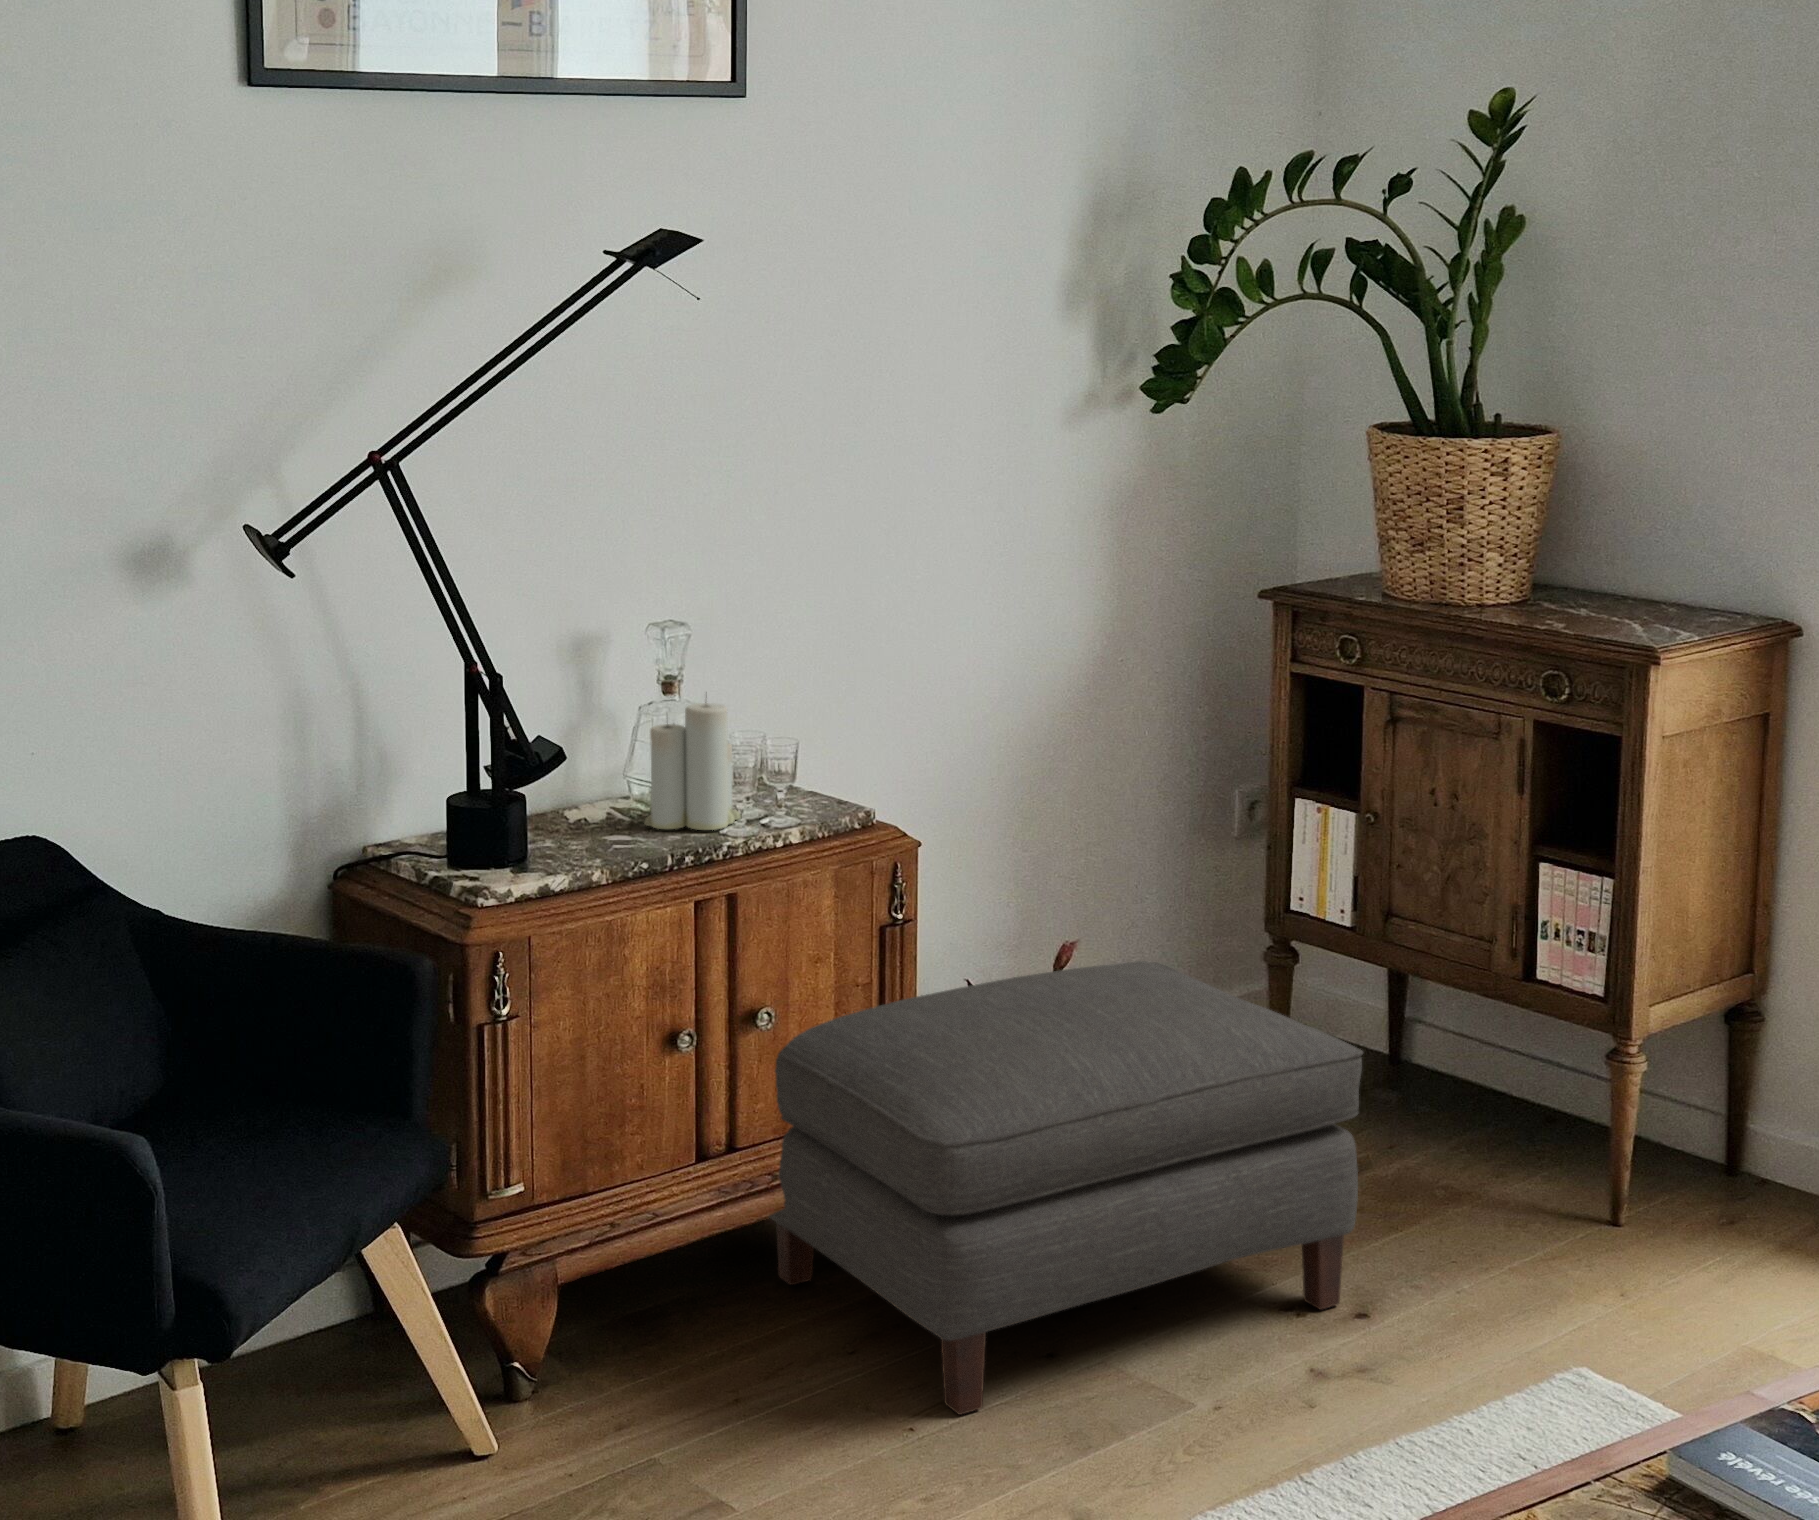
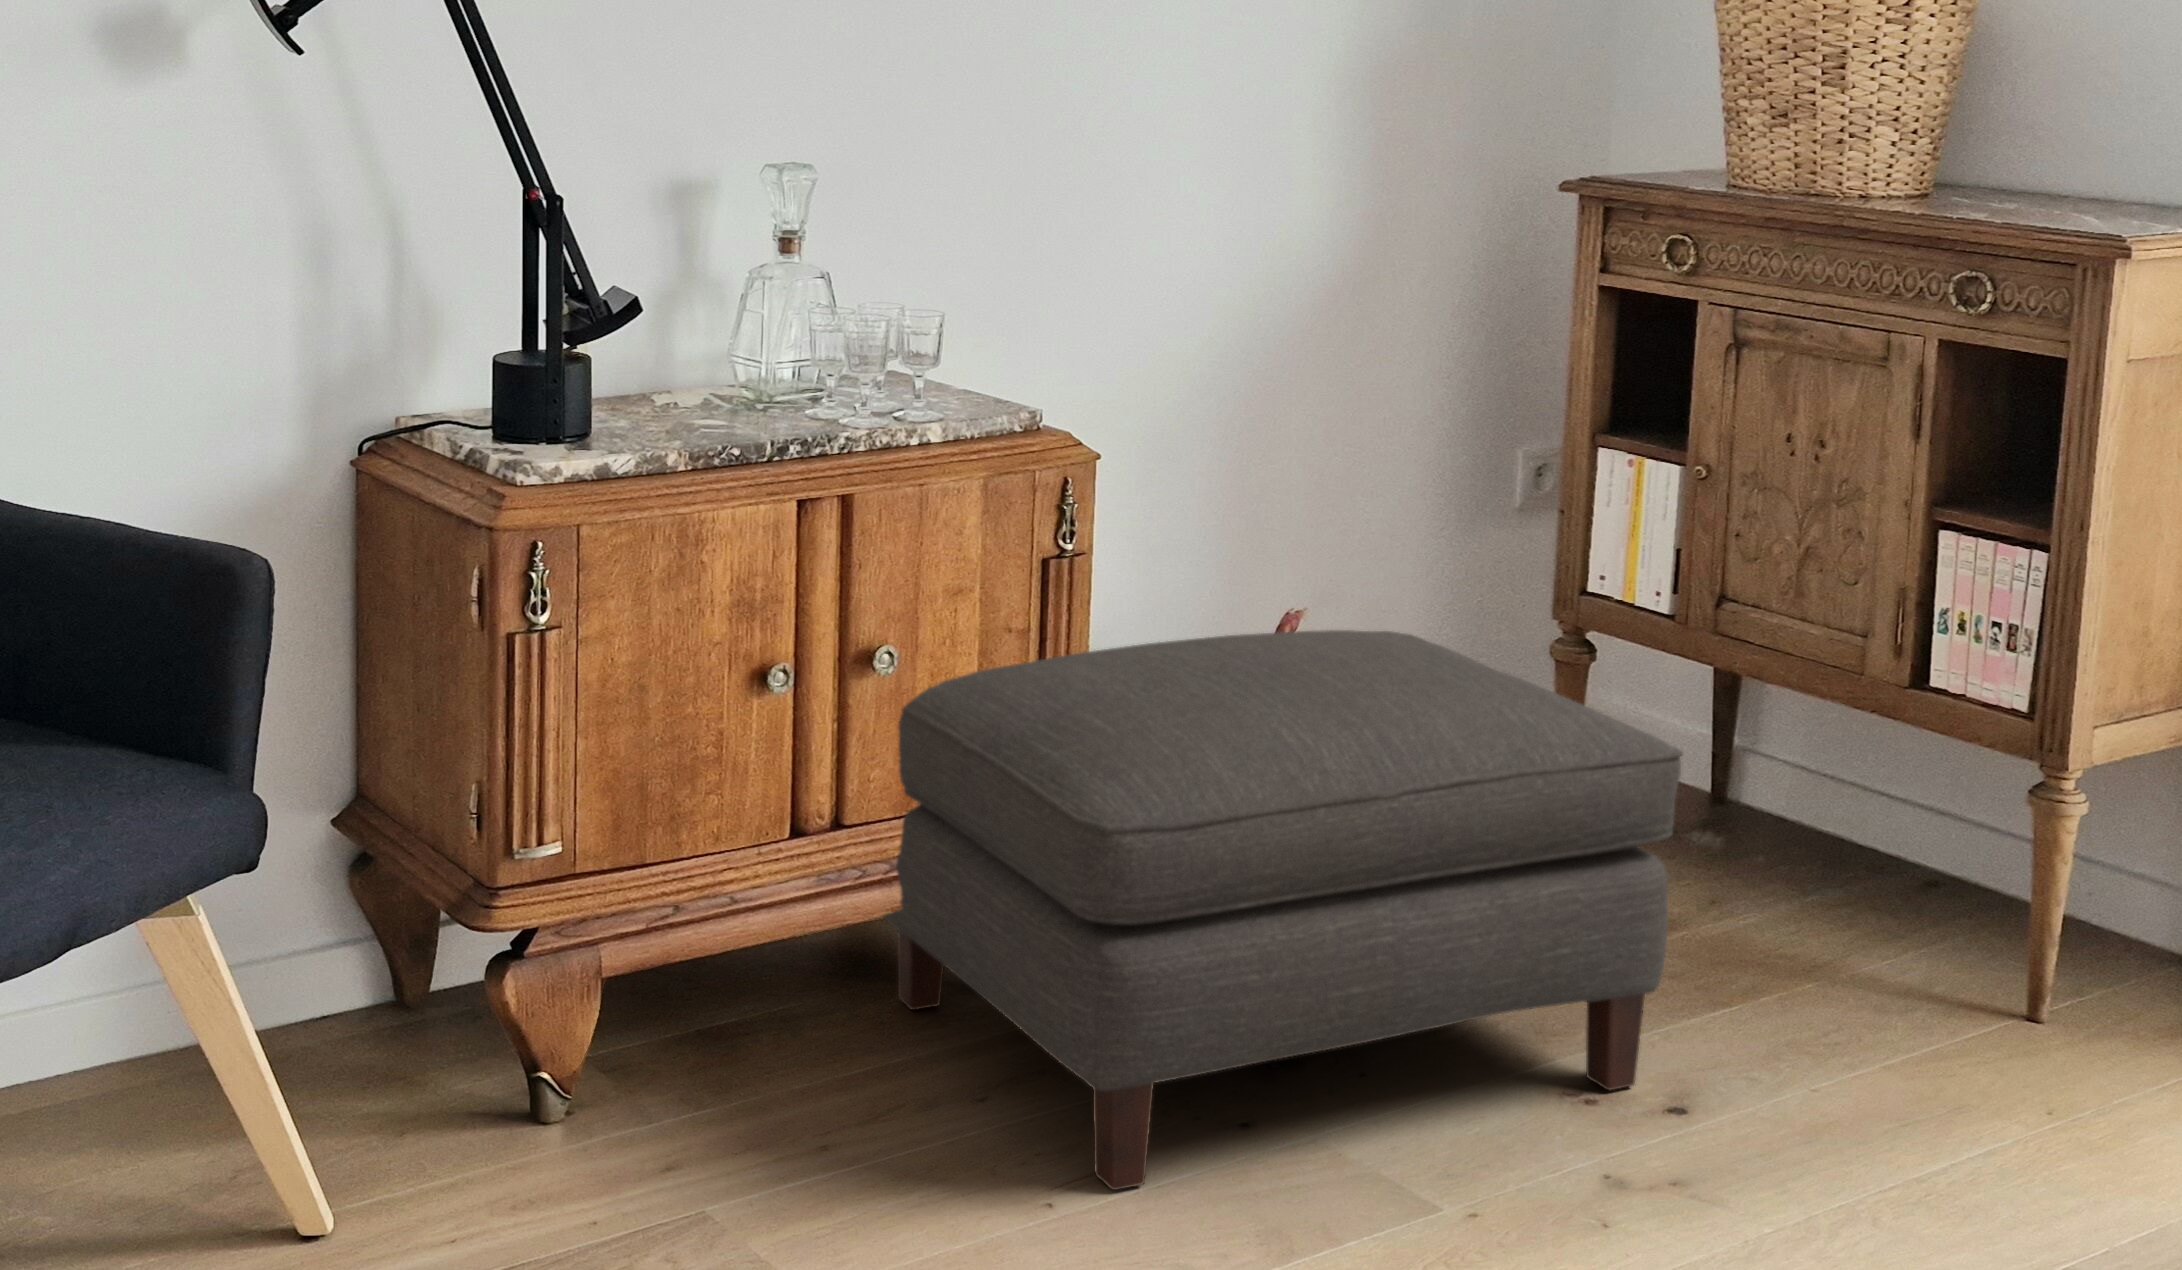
candle: present [644,702,740,830] -> none [747,238,872,417]

